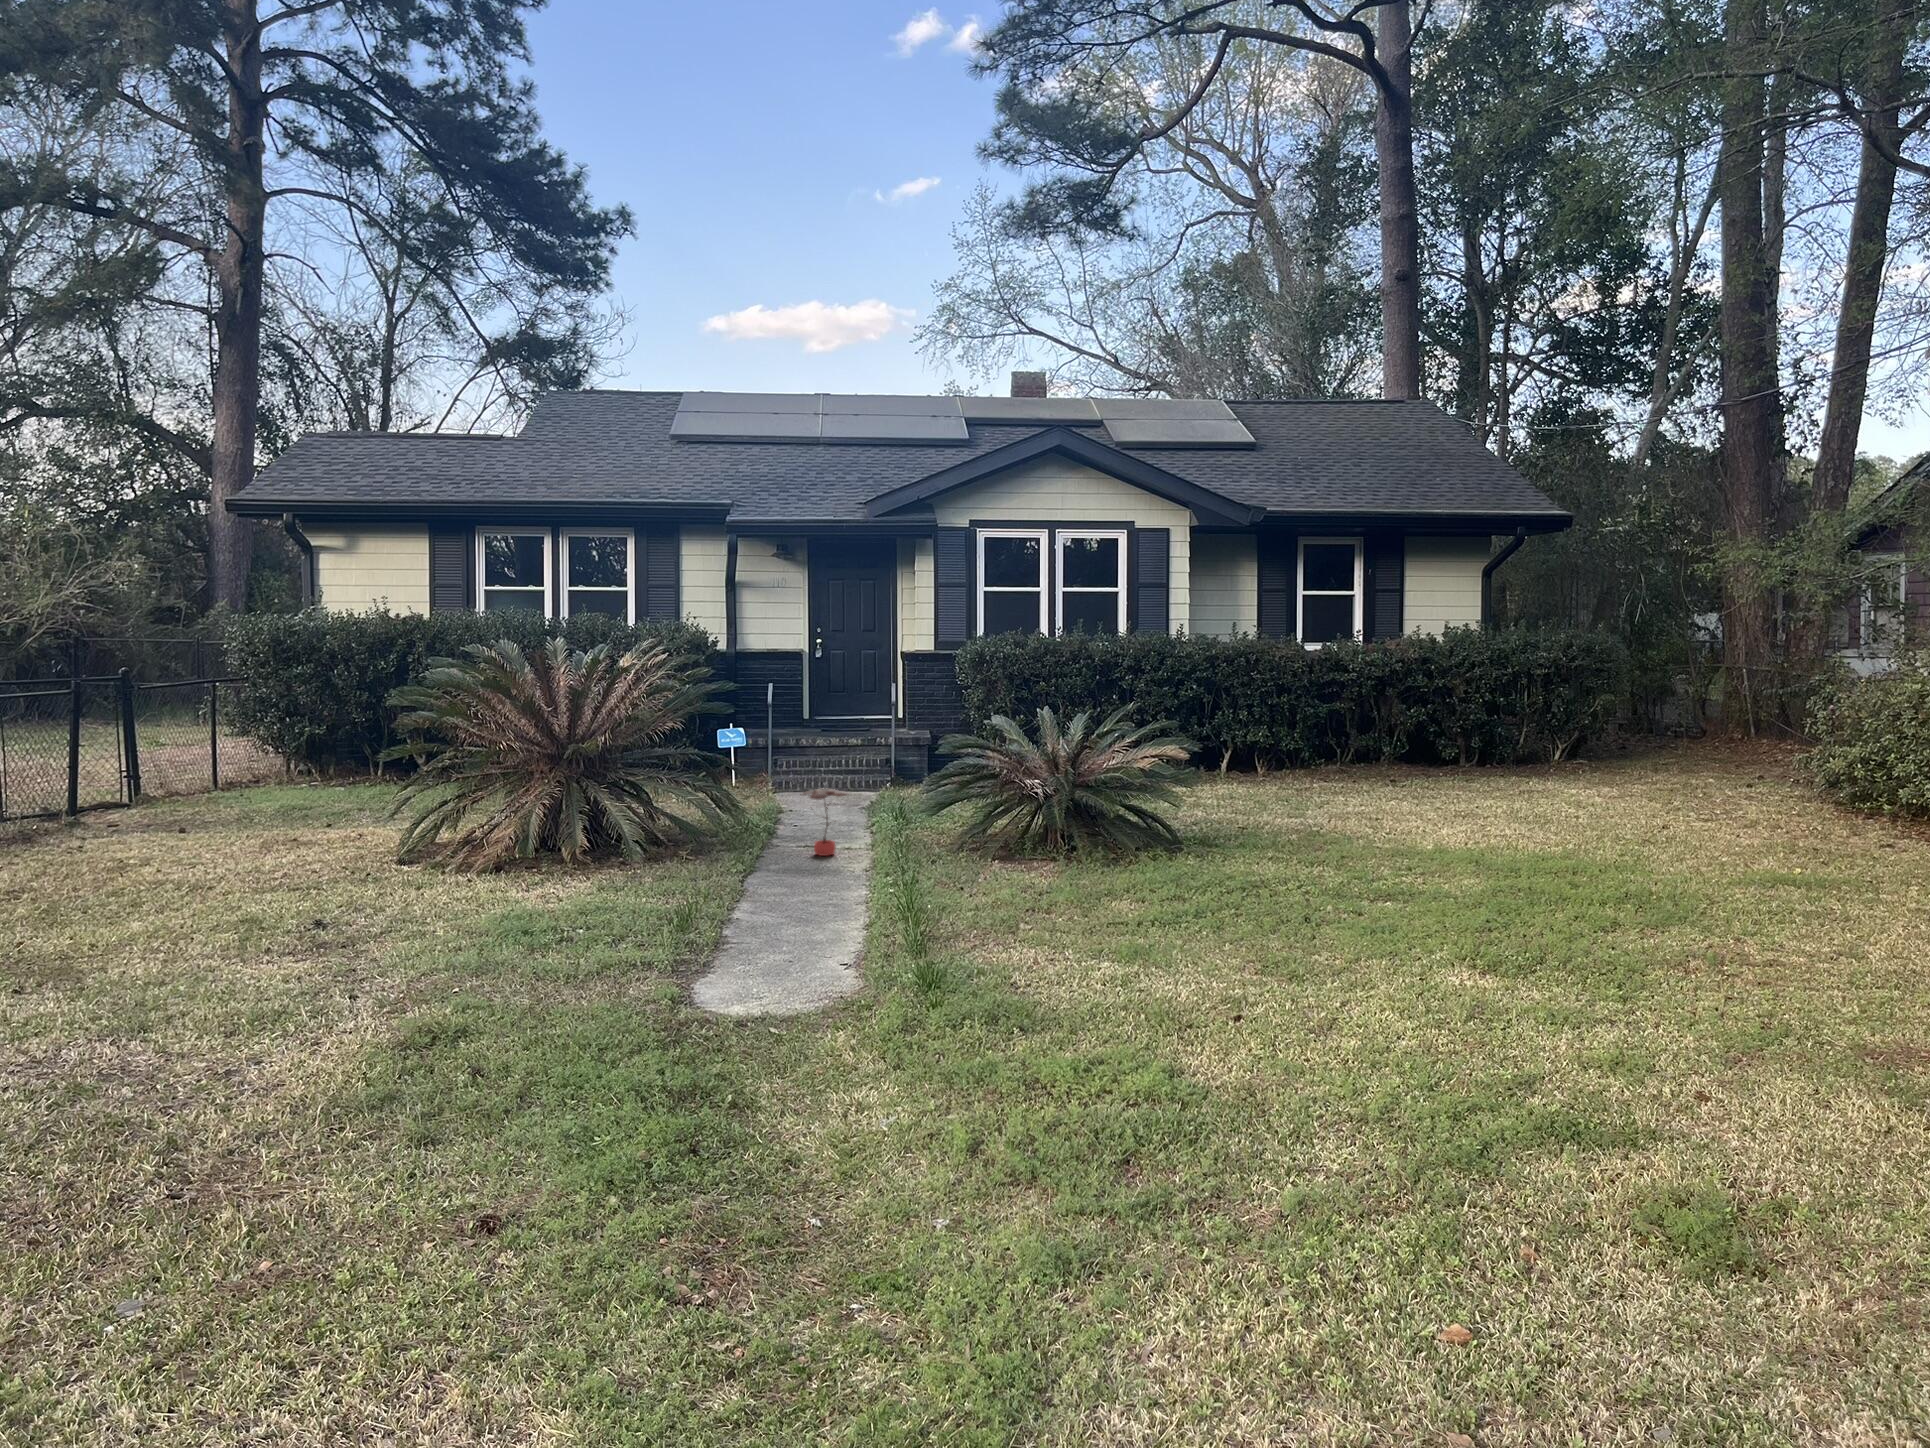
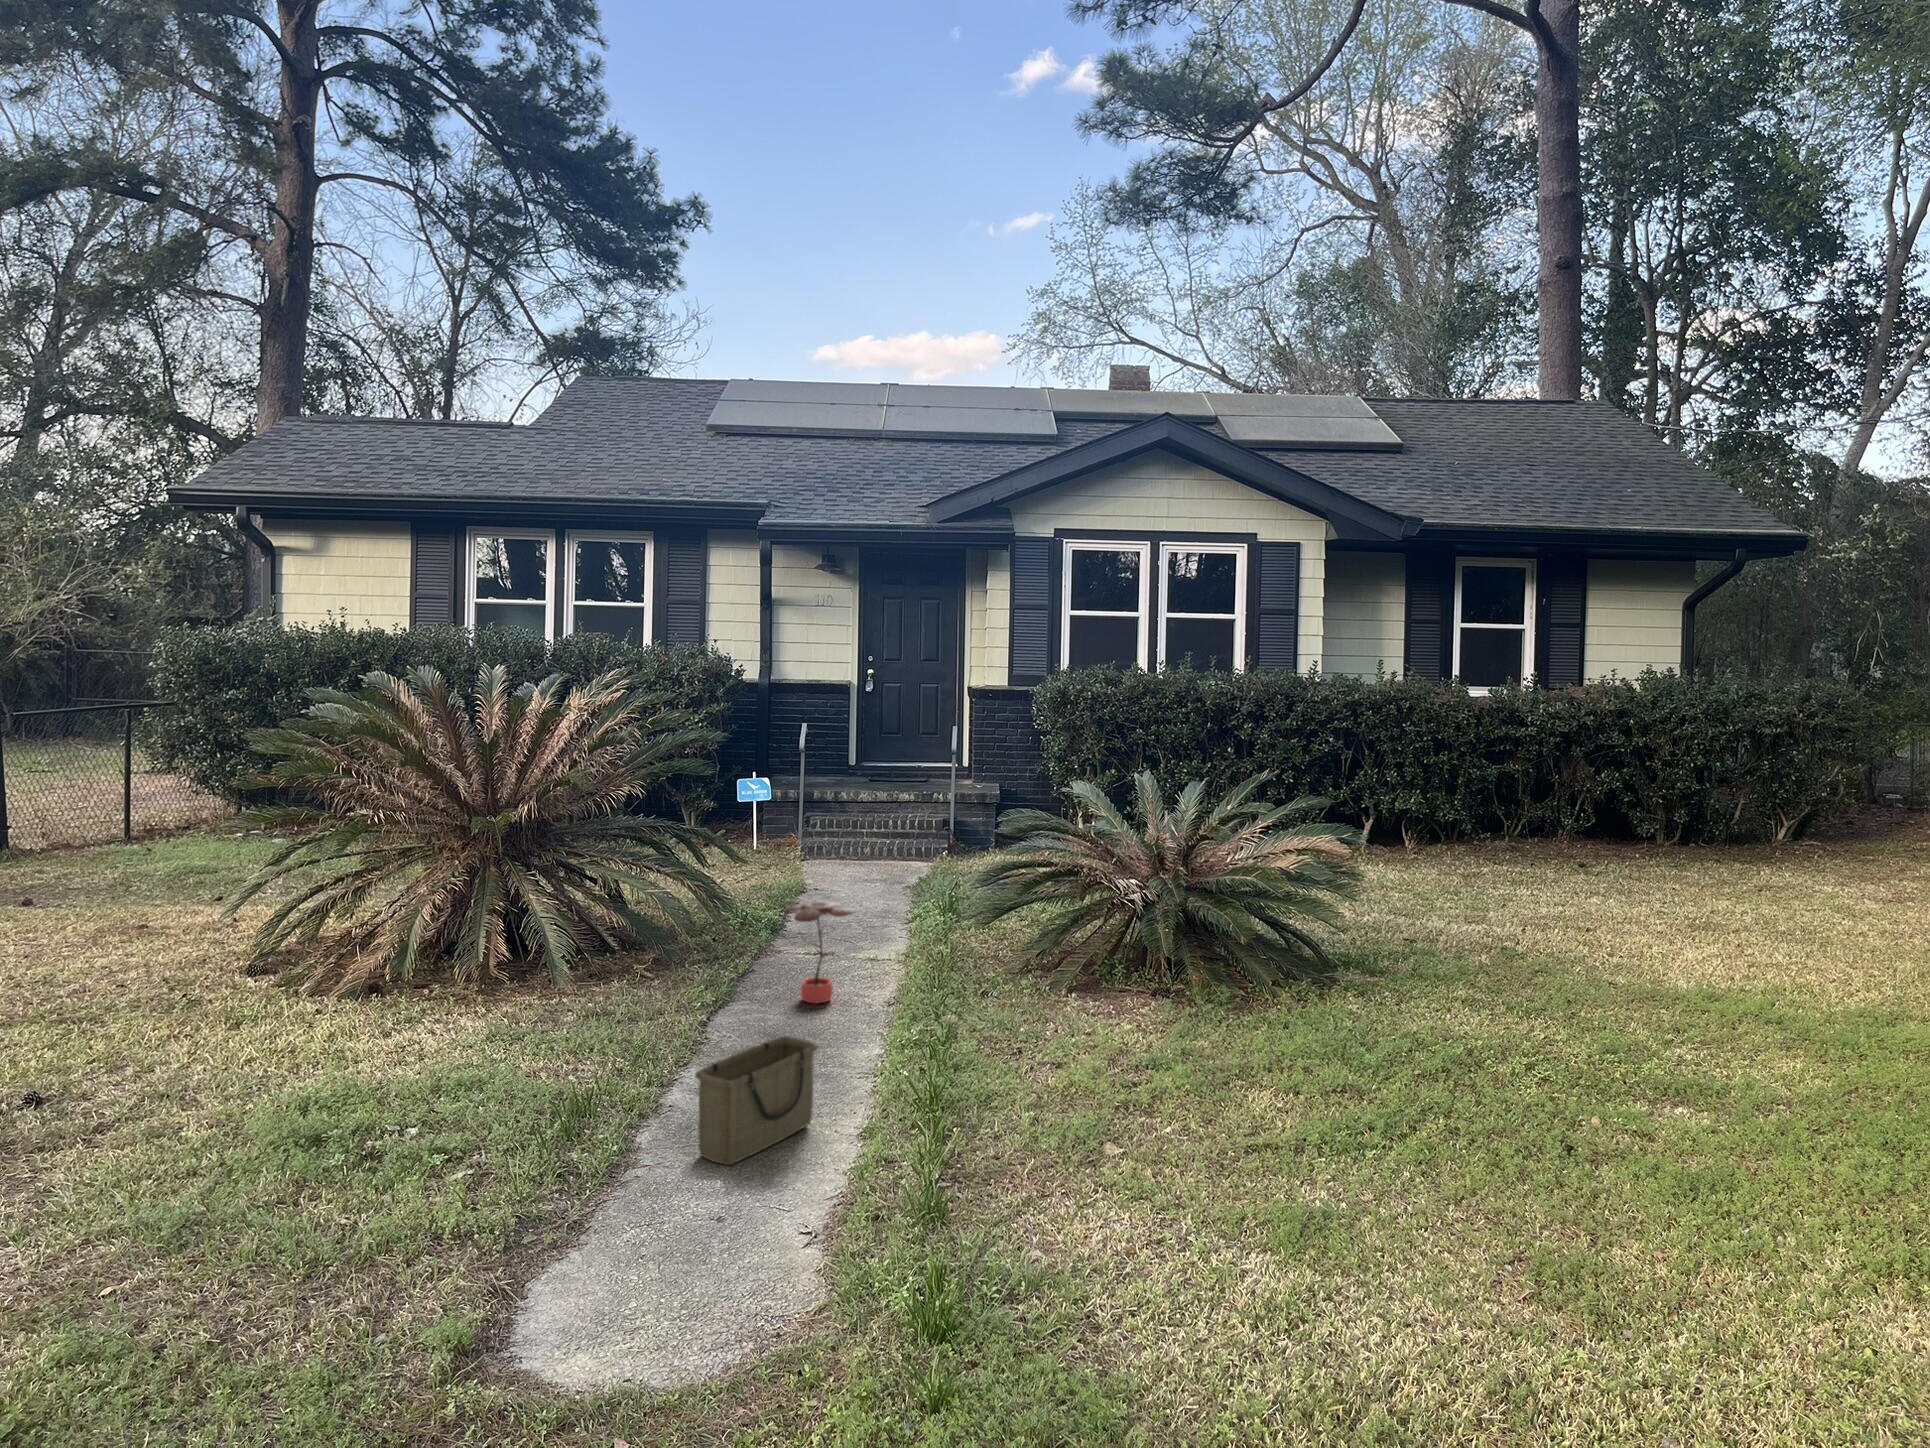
basket: none [781,848,847,913] -> present [695,1036,817,1165]

